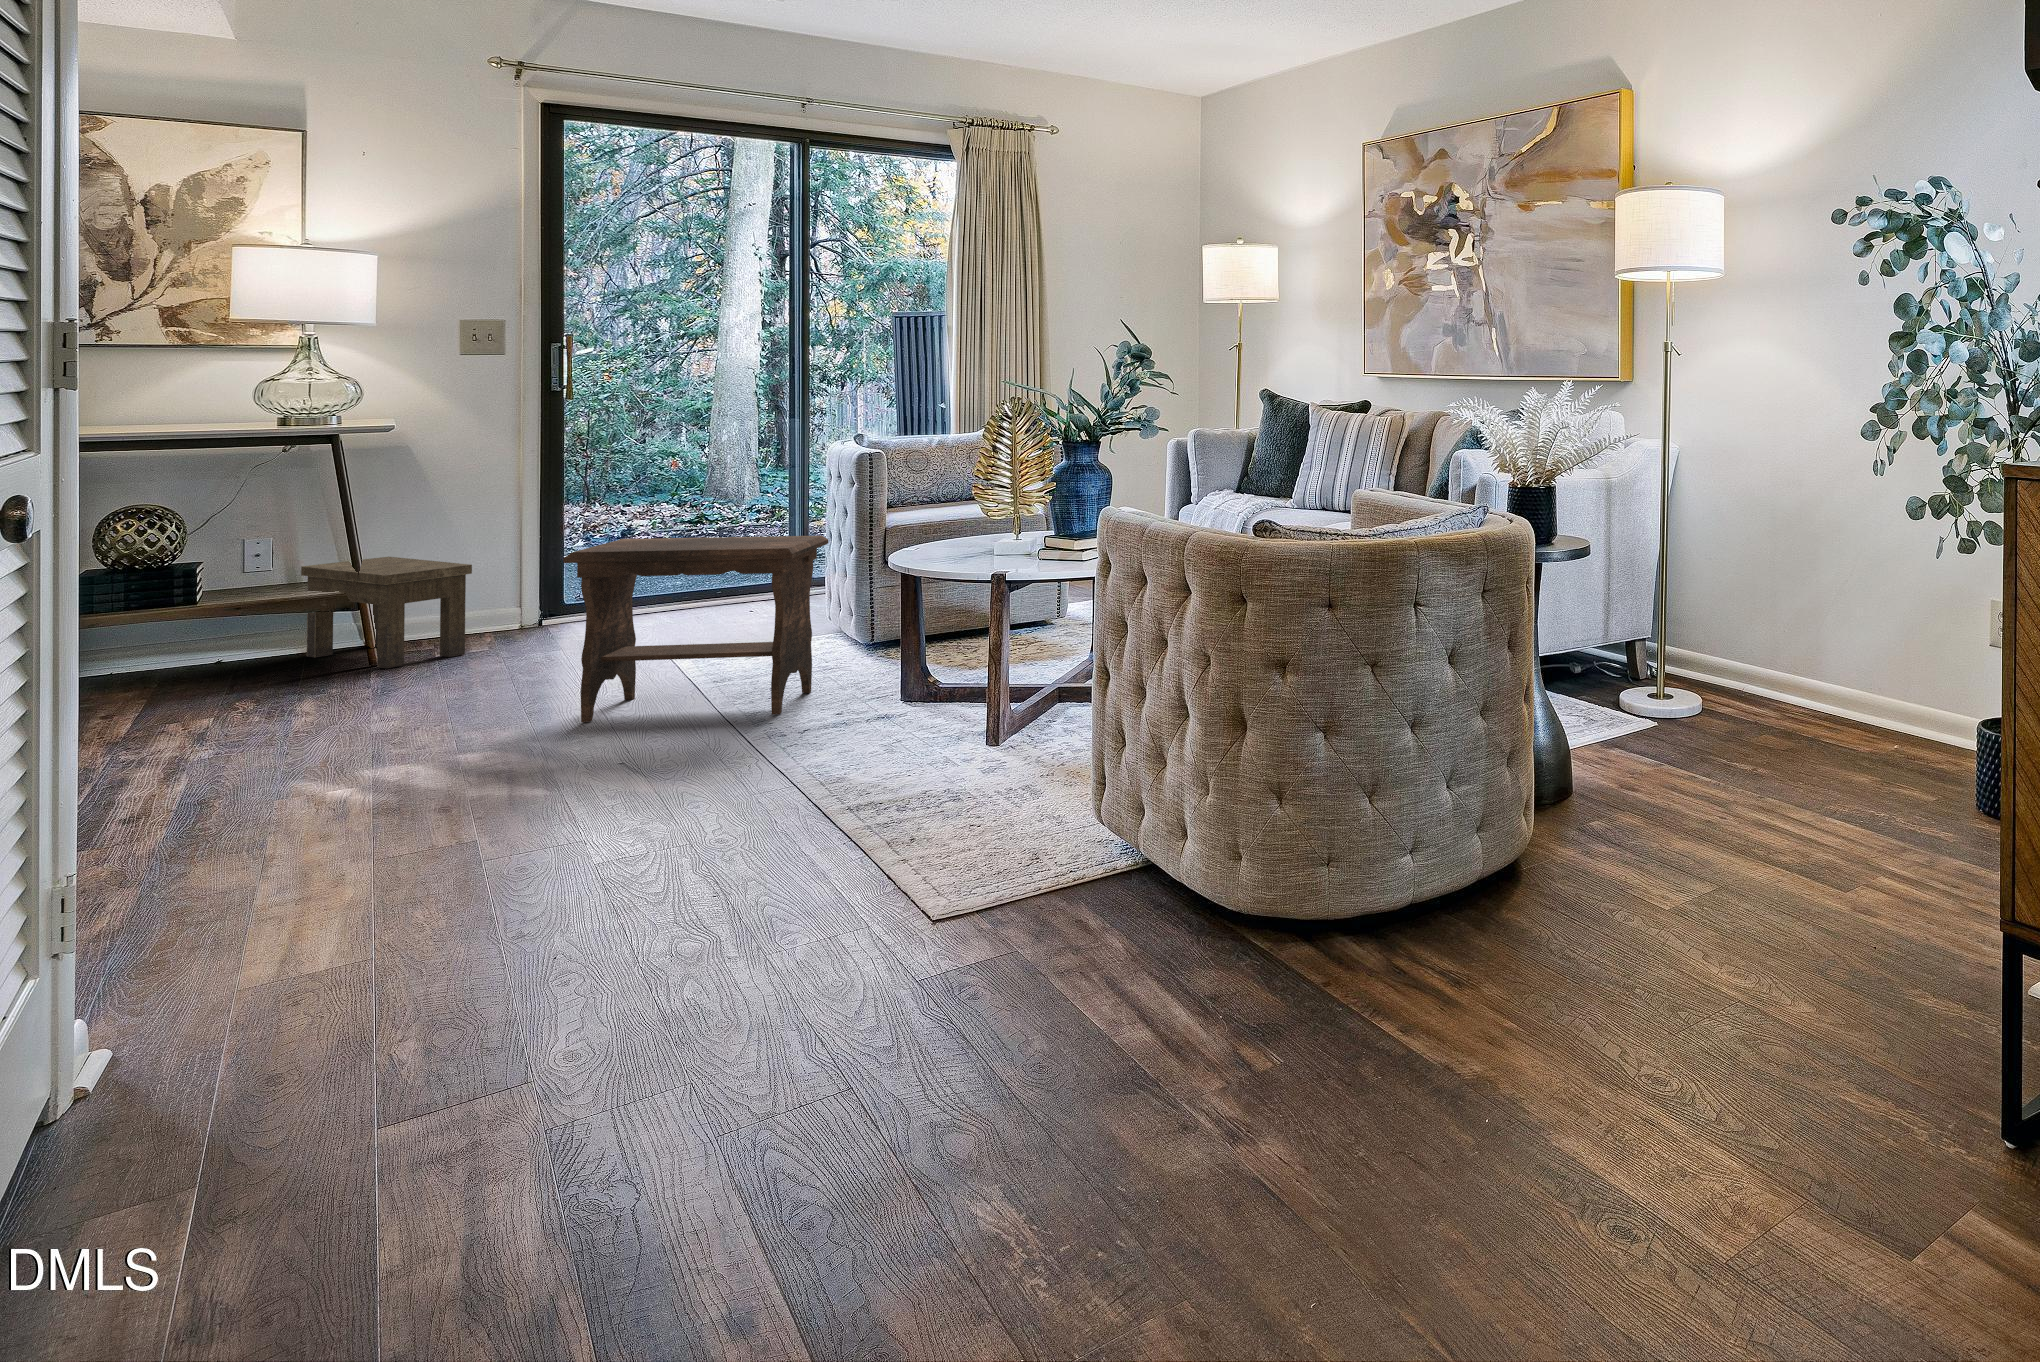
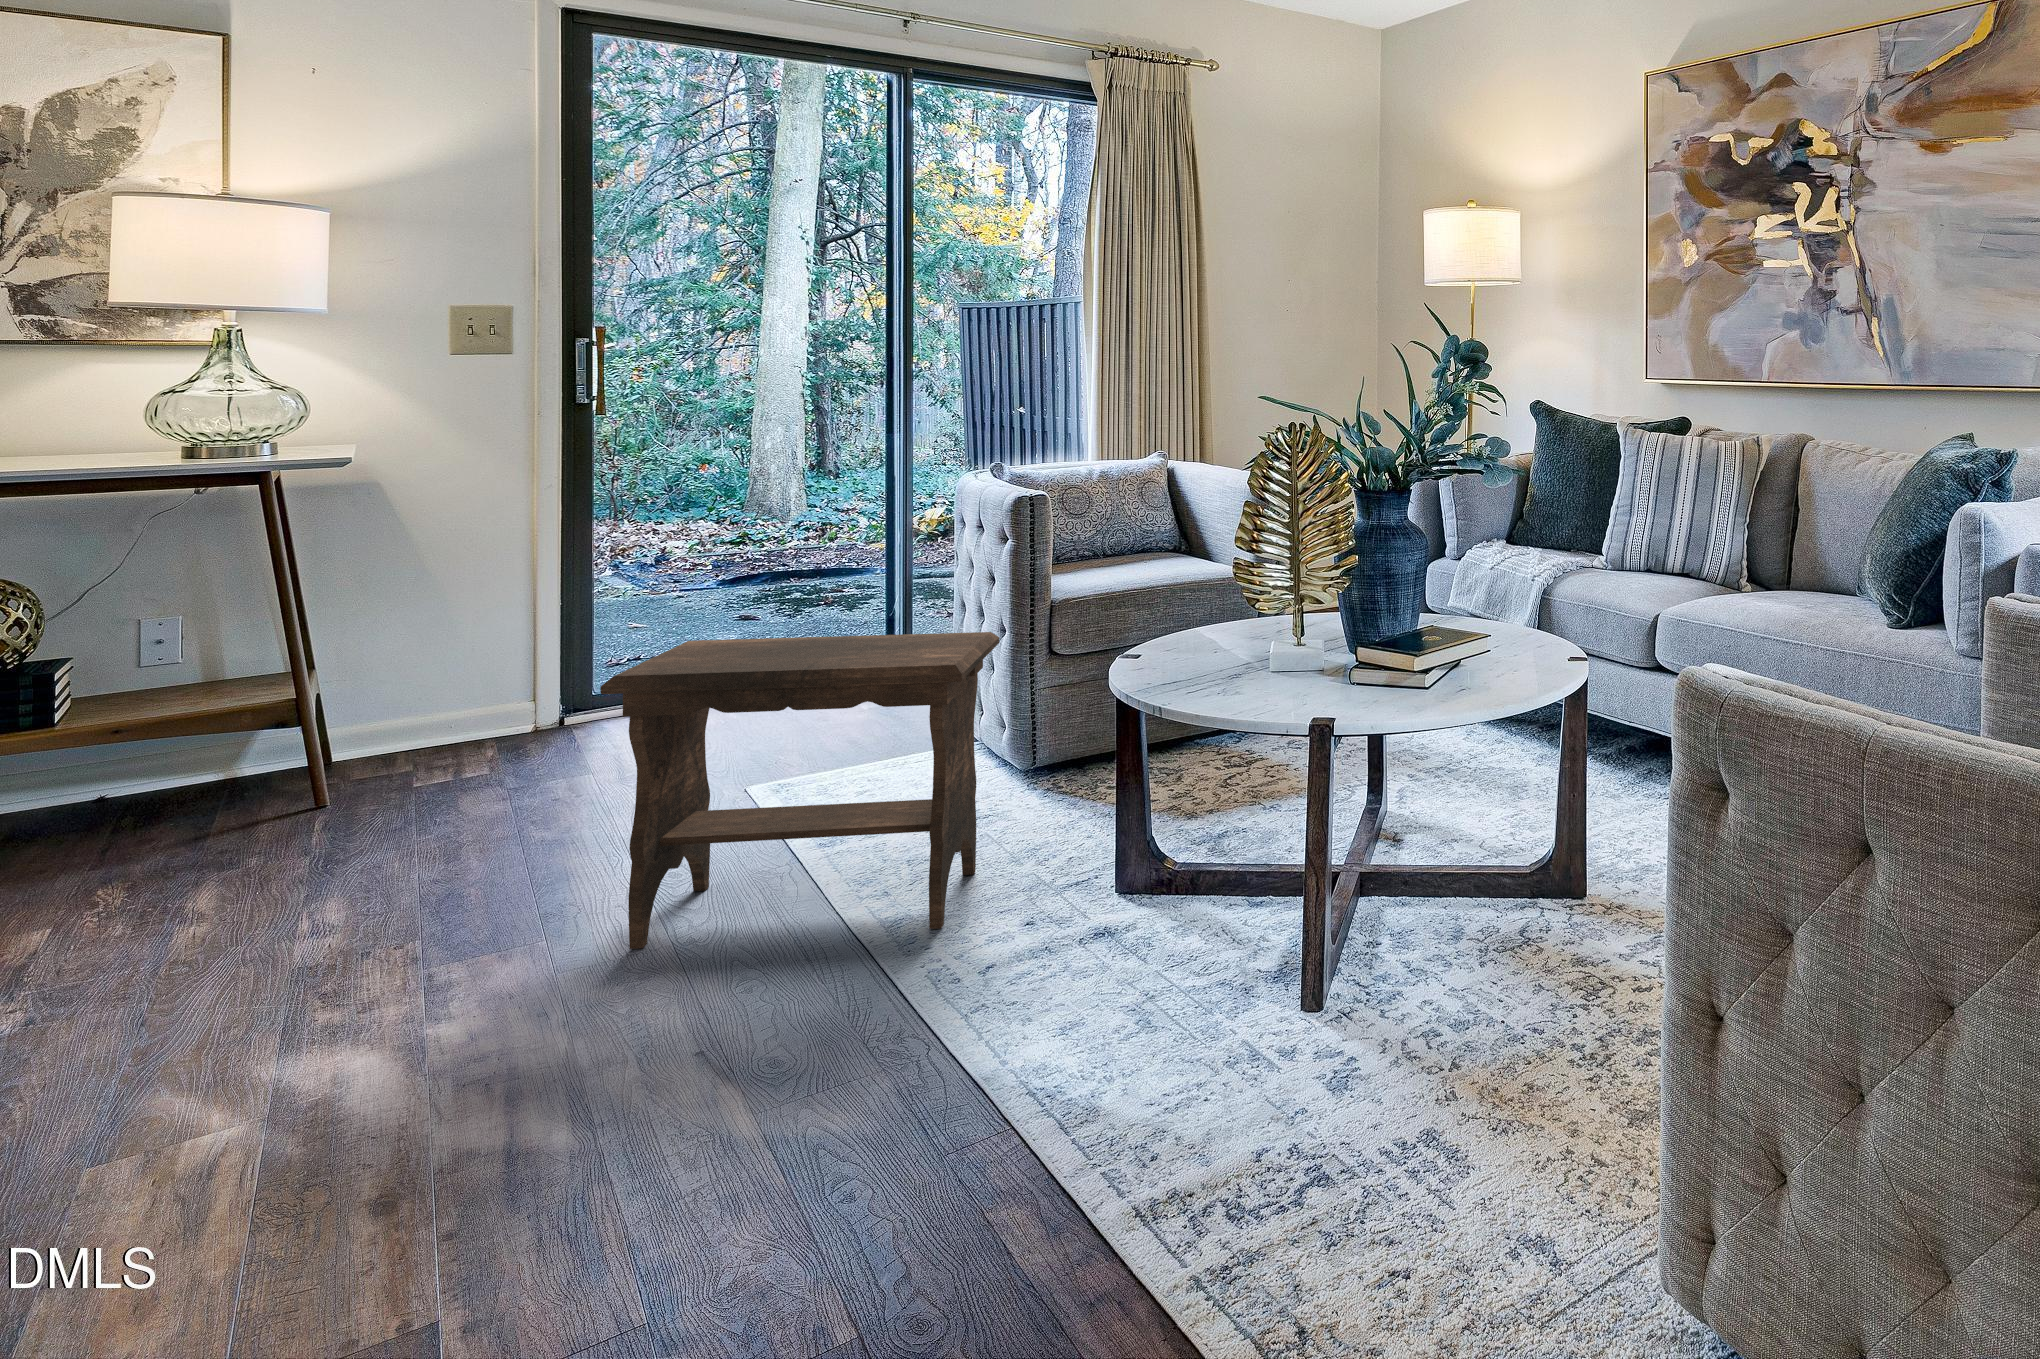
side table: present [301,557,472,668] -> none [219,640,465,818]

